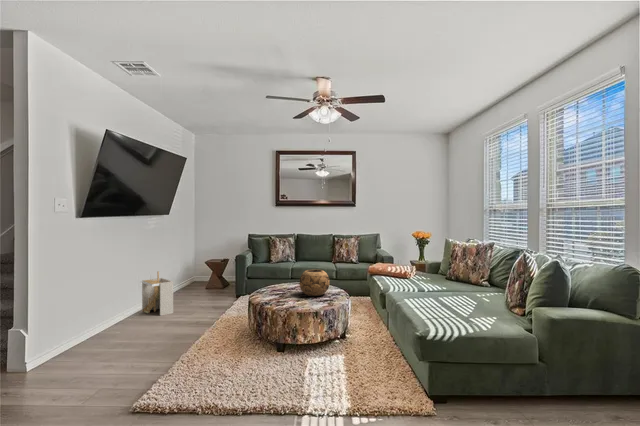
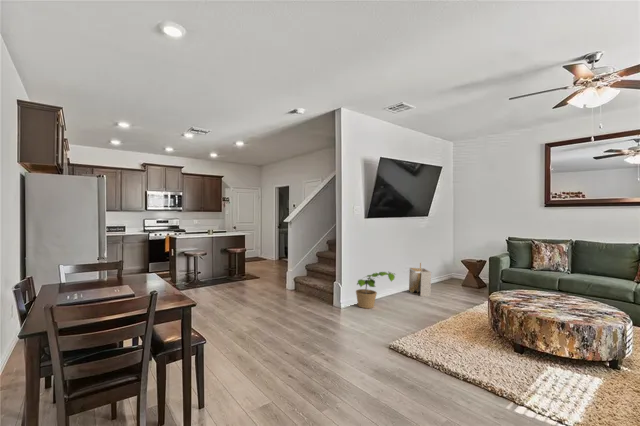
decorative bowl: present [299,270,330,296] -> none [547,281,589,310]
potted plant: none [58,294,130,360] -> present [356,272,395,308]

